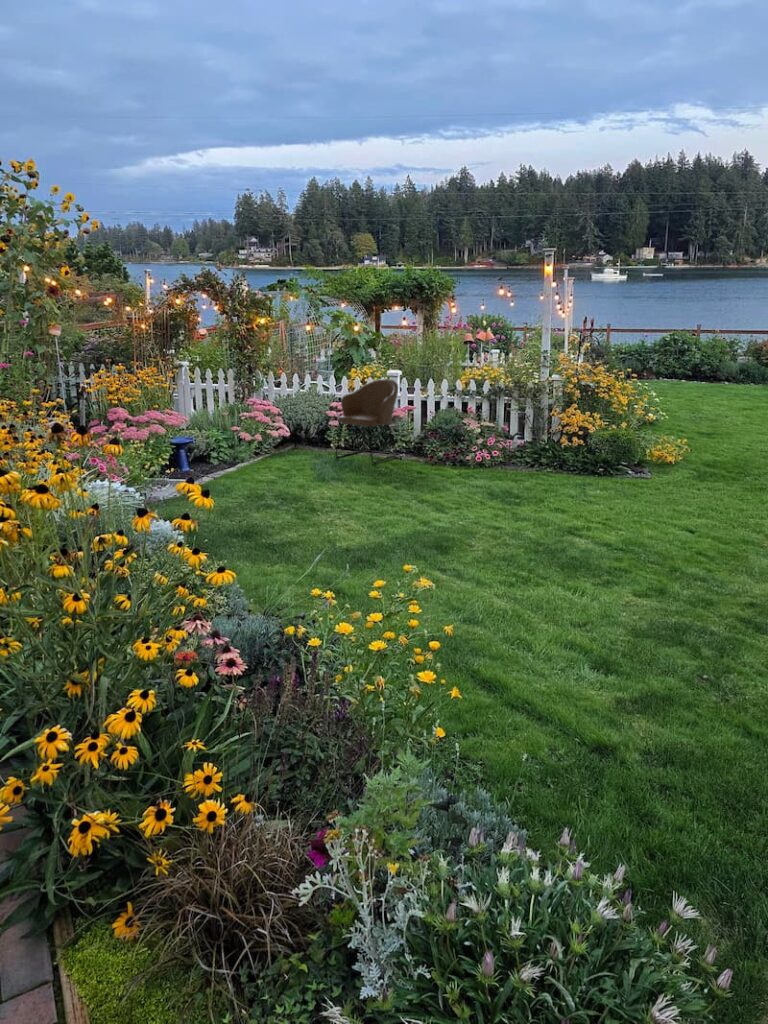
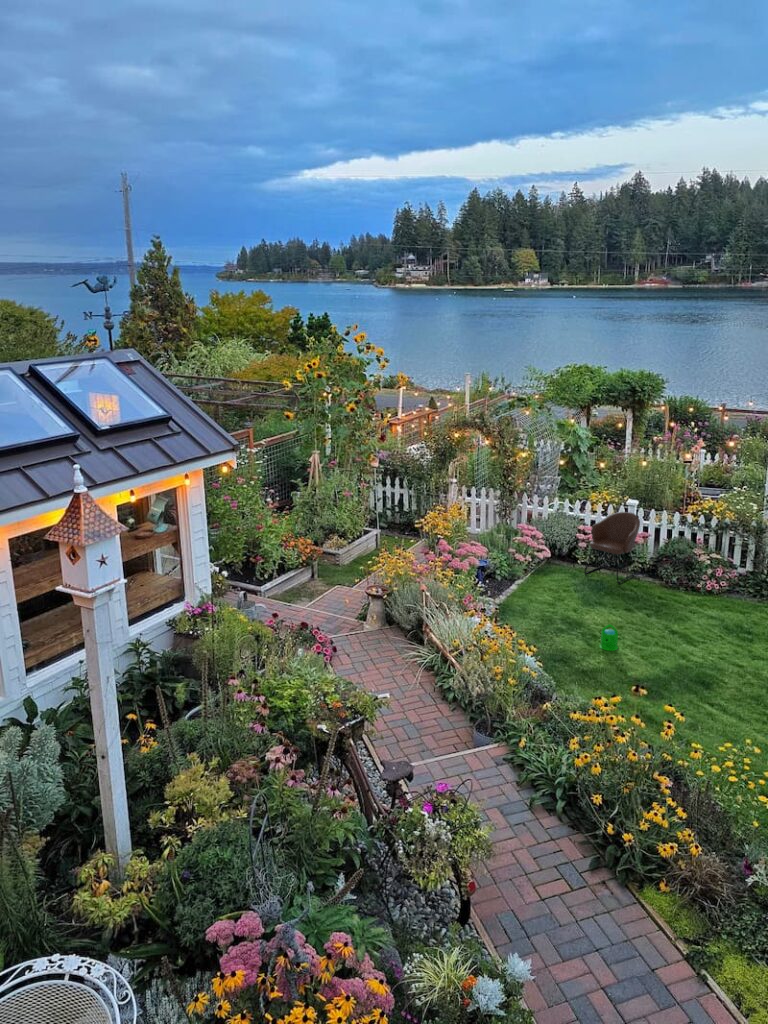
watering can: none [315,487,342,523] -> present [599,624,618,651]

